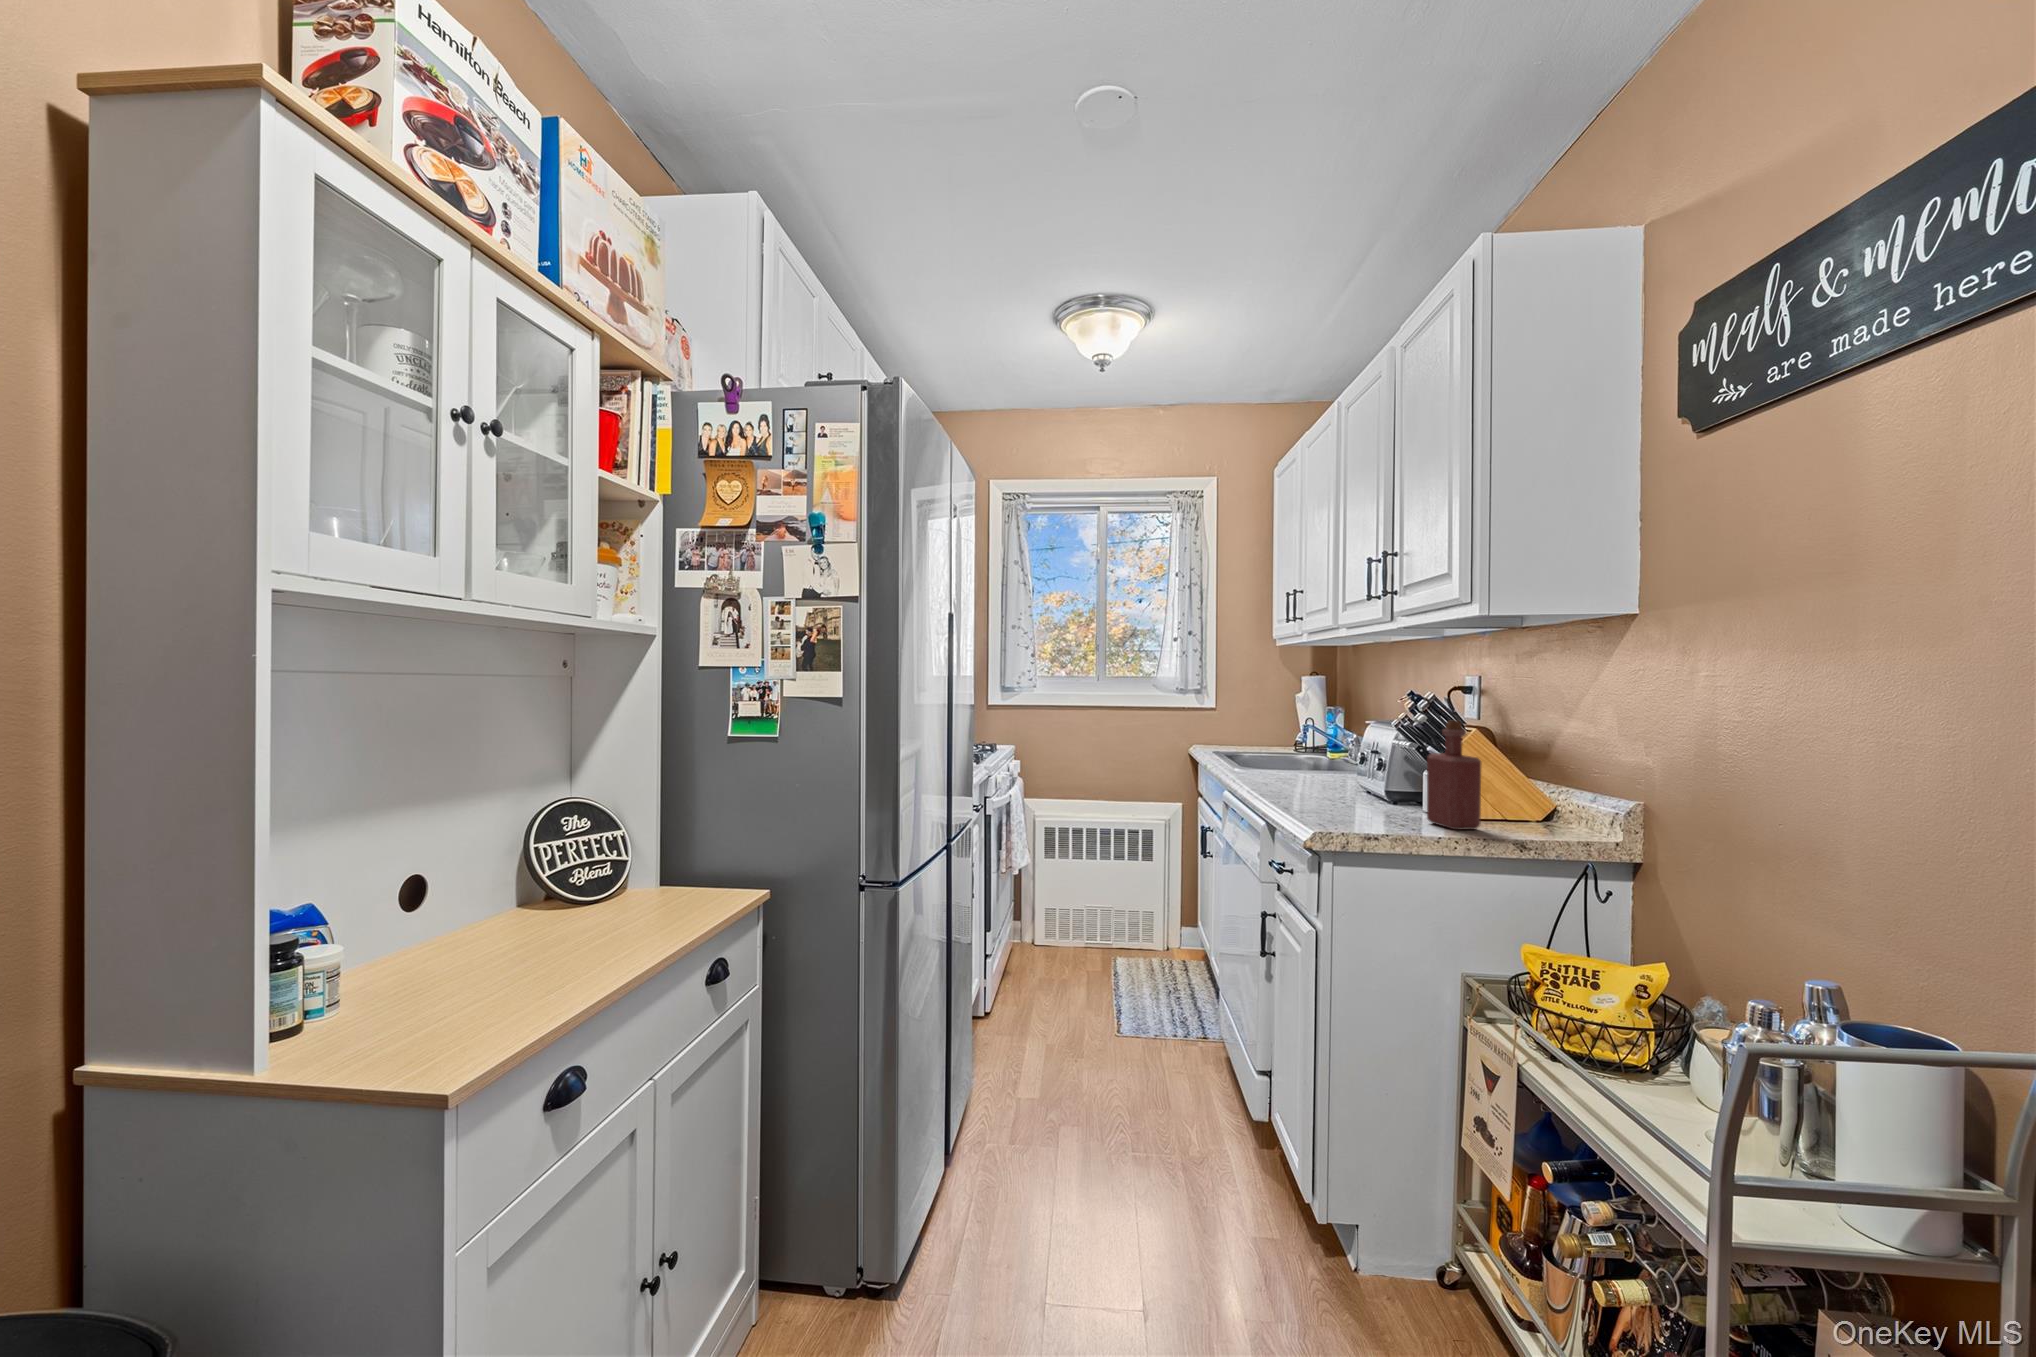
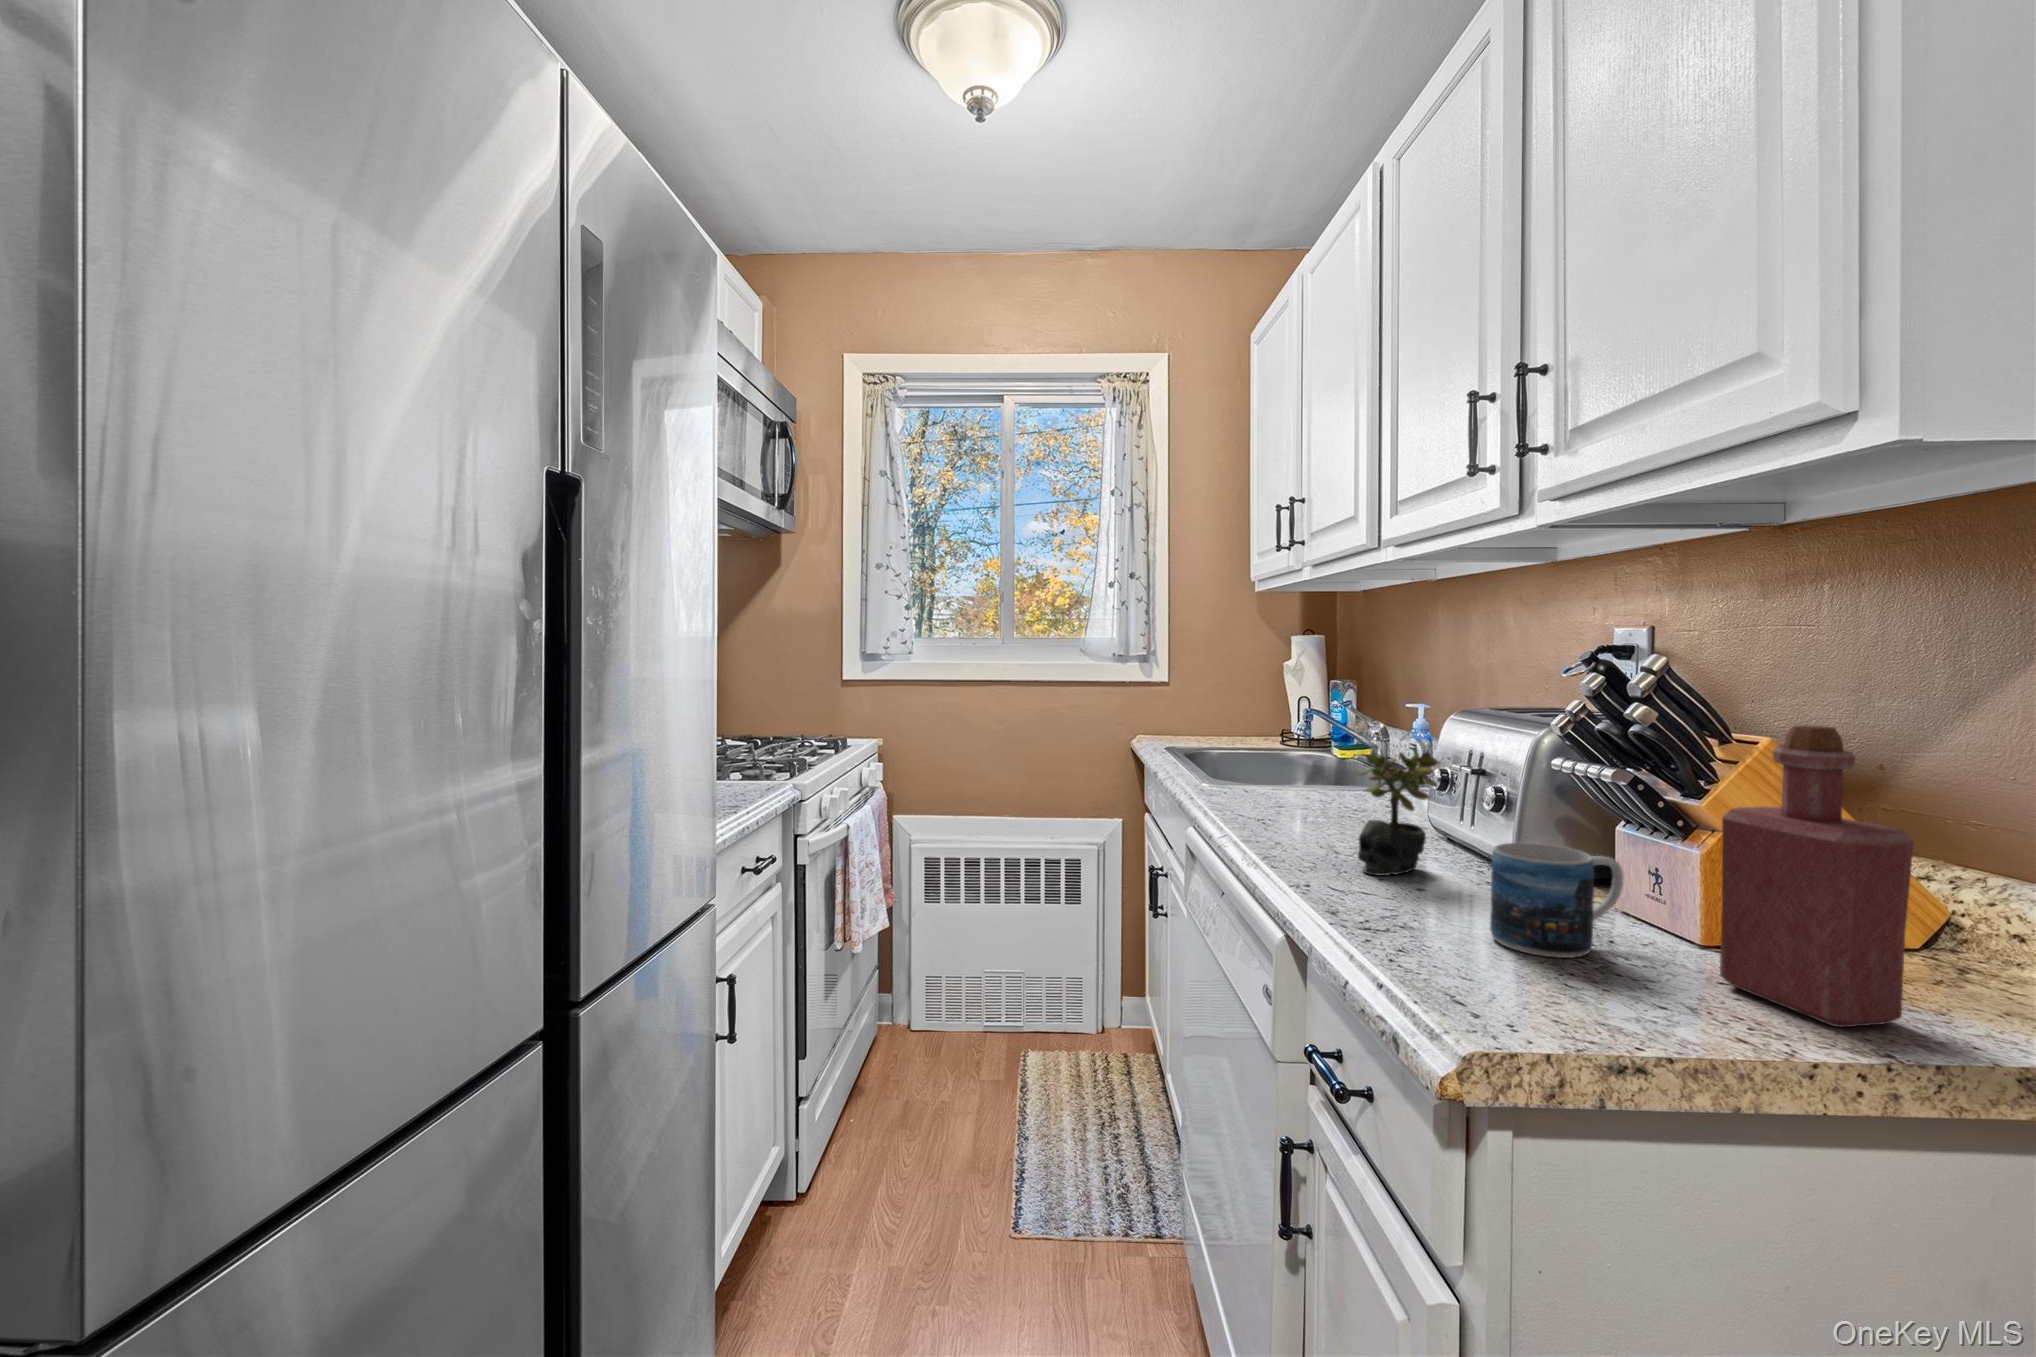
succulent plant: none [1306,736,1348,799] -> present [1355,746,1440,875]
mug: none [1348,774,1405,817] -> present [1490,843,1623,958]

